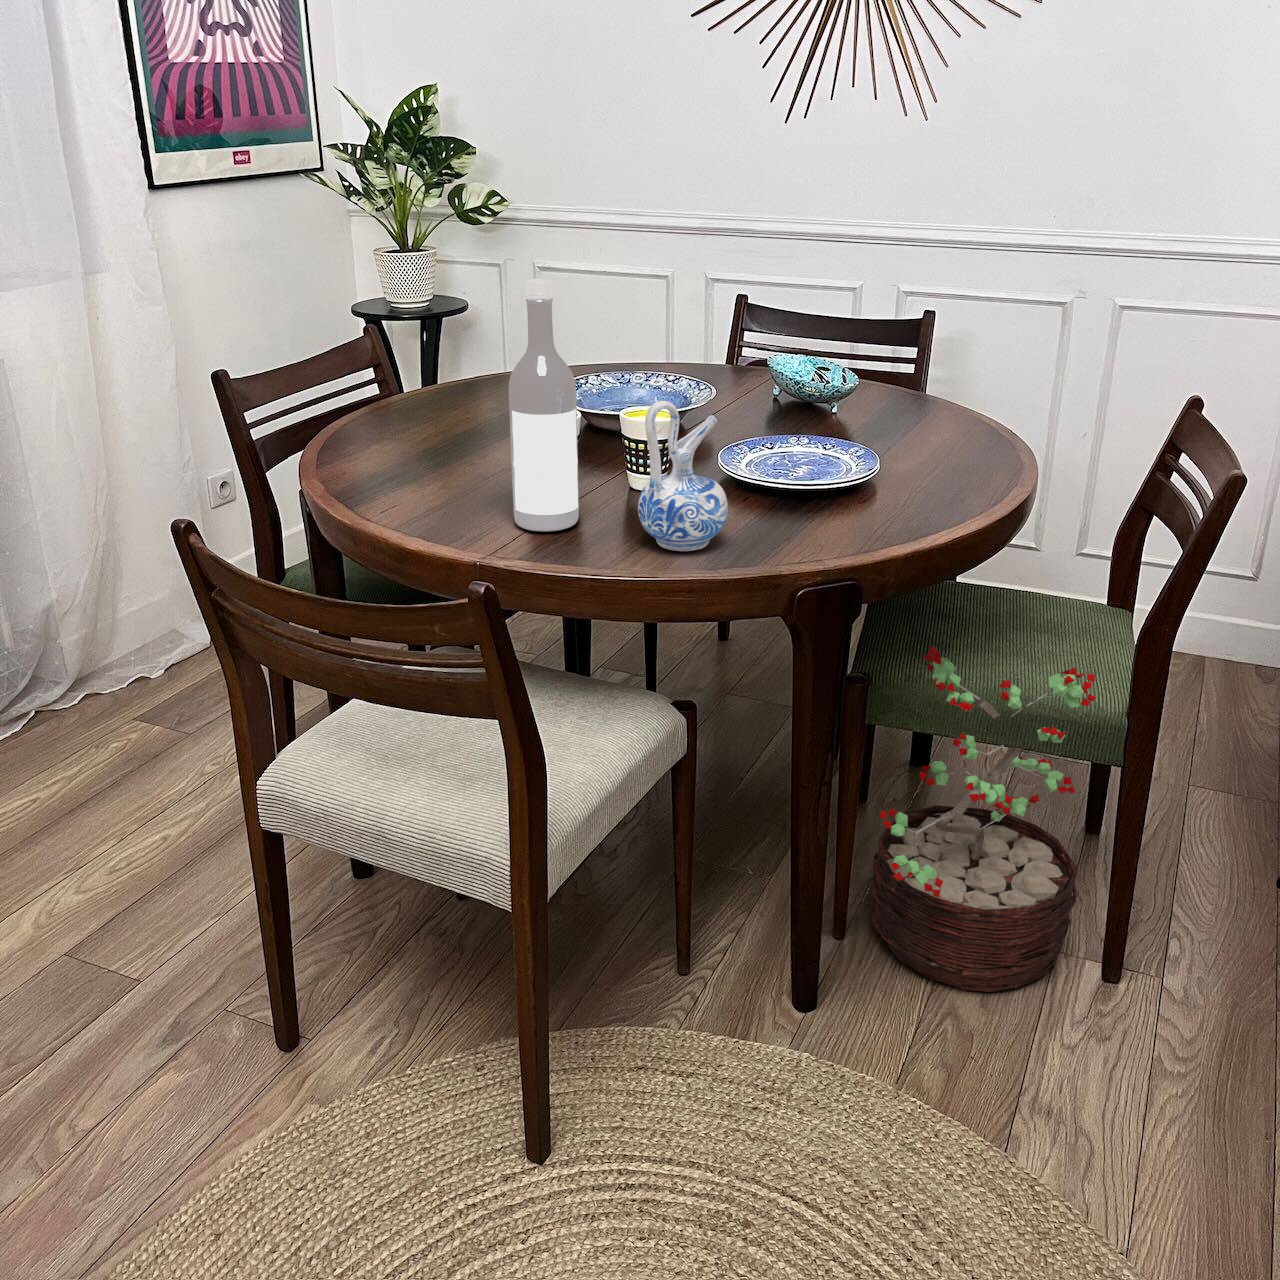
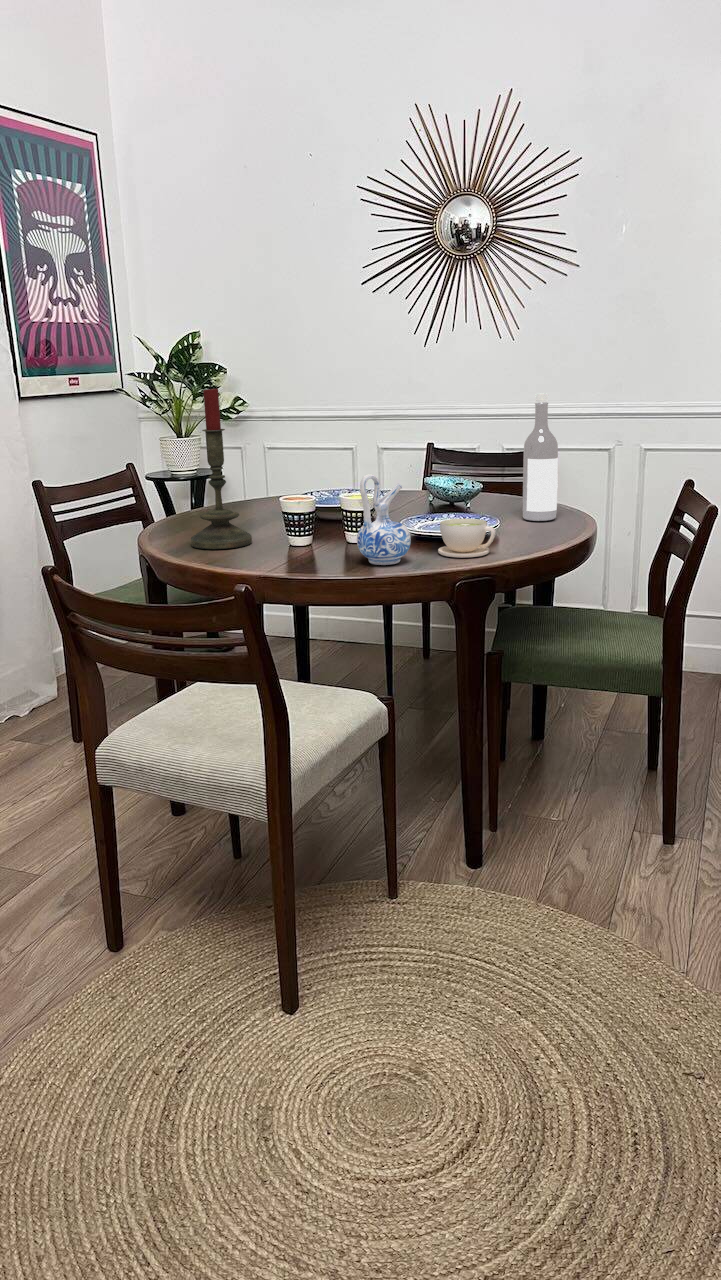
candle: none [376,217,475,494] -> present [191,384,252,549]
wine bottle: present [509,279,579,532] -> present [523,393,558,521]
coffee cup: none [774,468,872,540] -> present [438,519,496,558]
decorative plant: present [871,646,1096,992] -> none [512,628,649,852]

